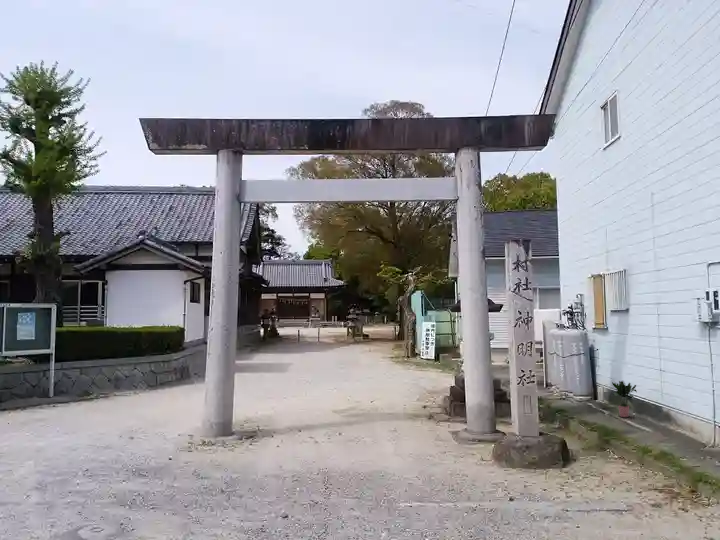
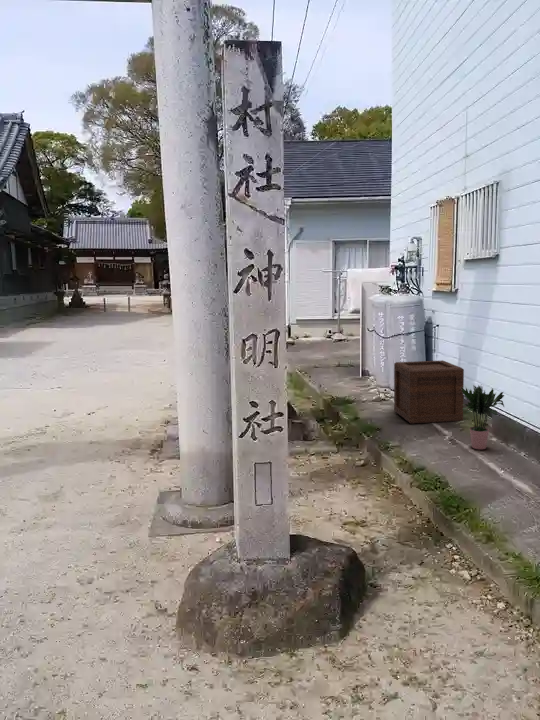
wooden crate: none [571,371,616,408] -> present [394,360,464,424]

